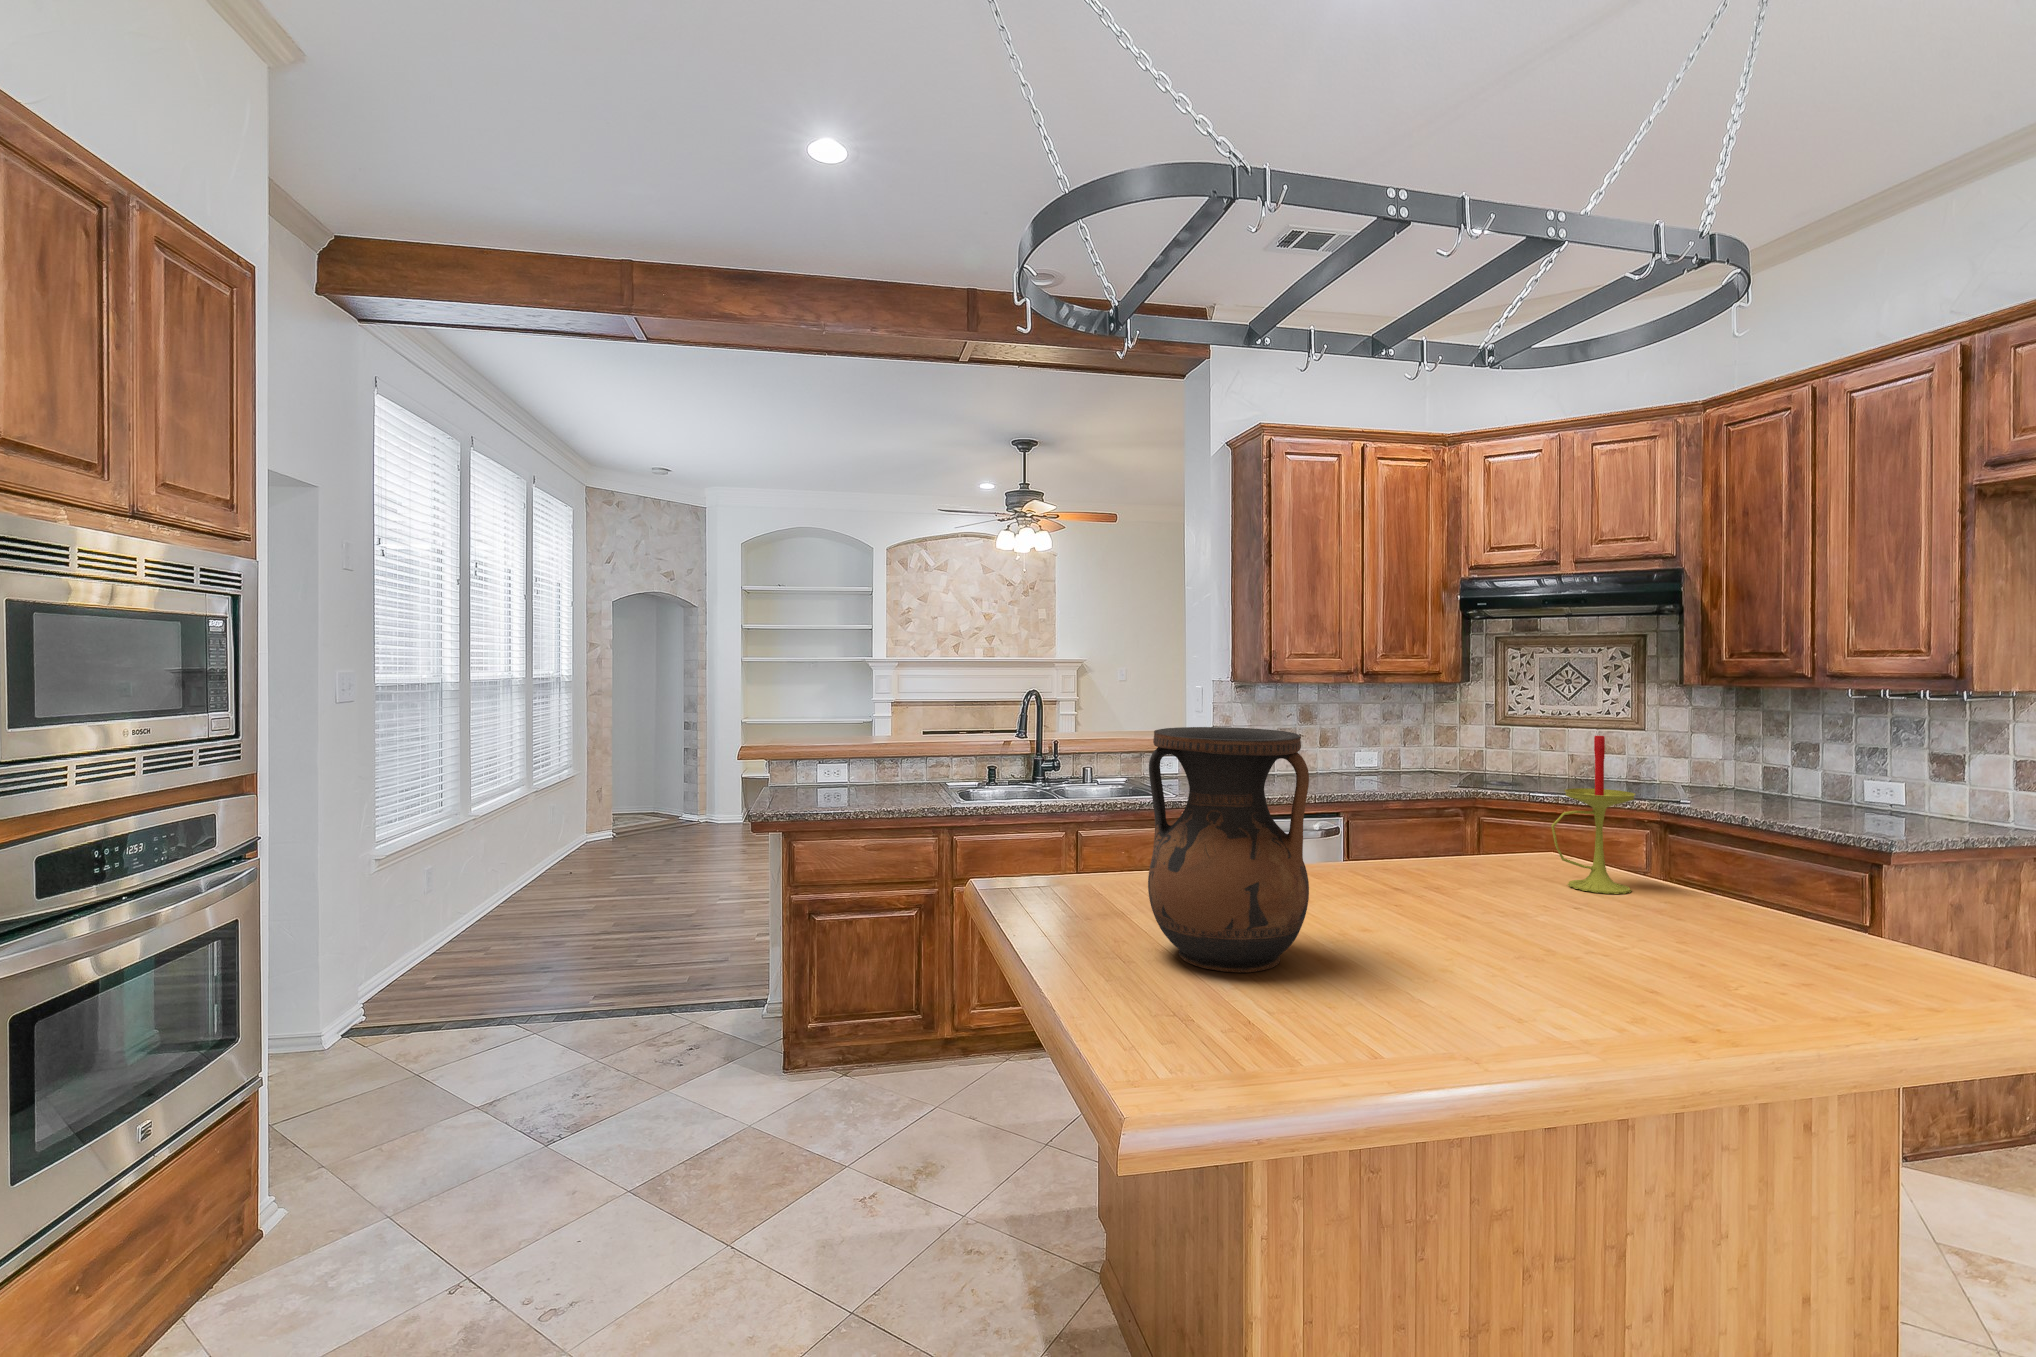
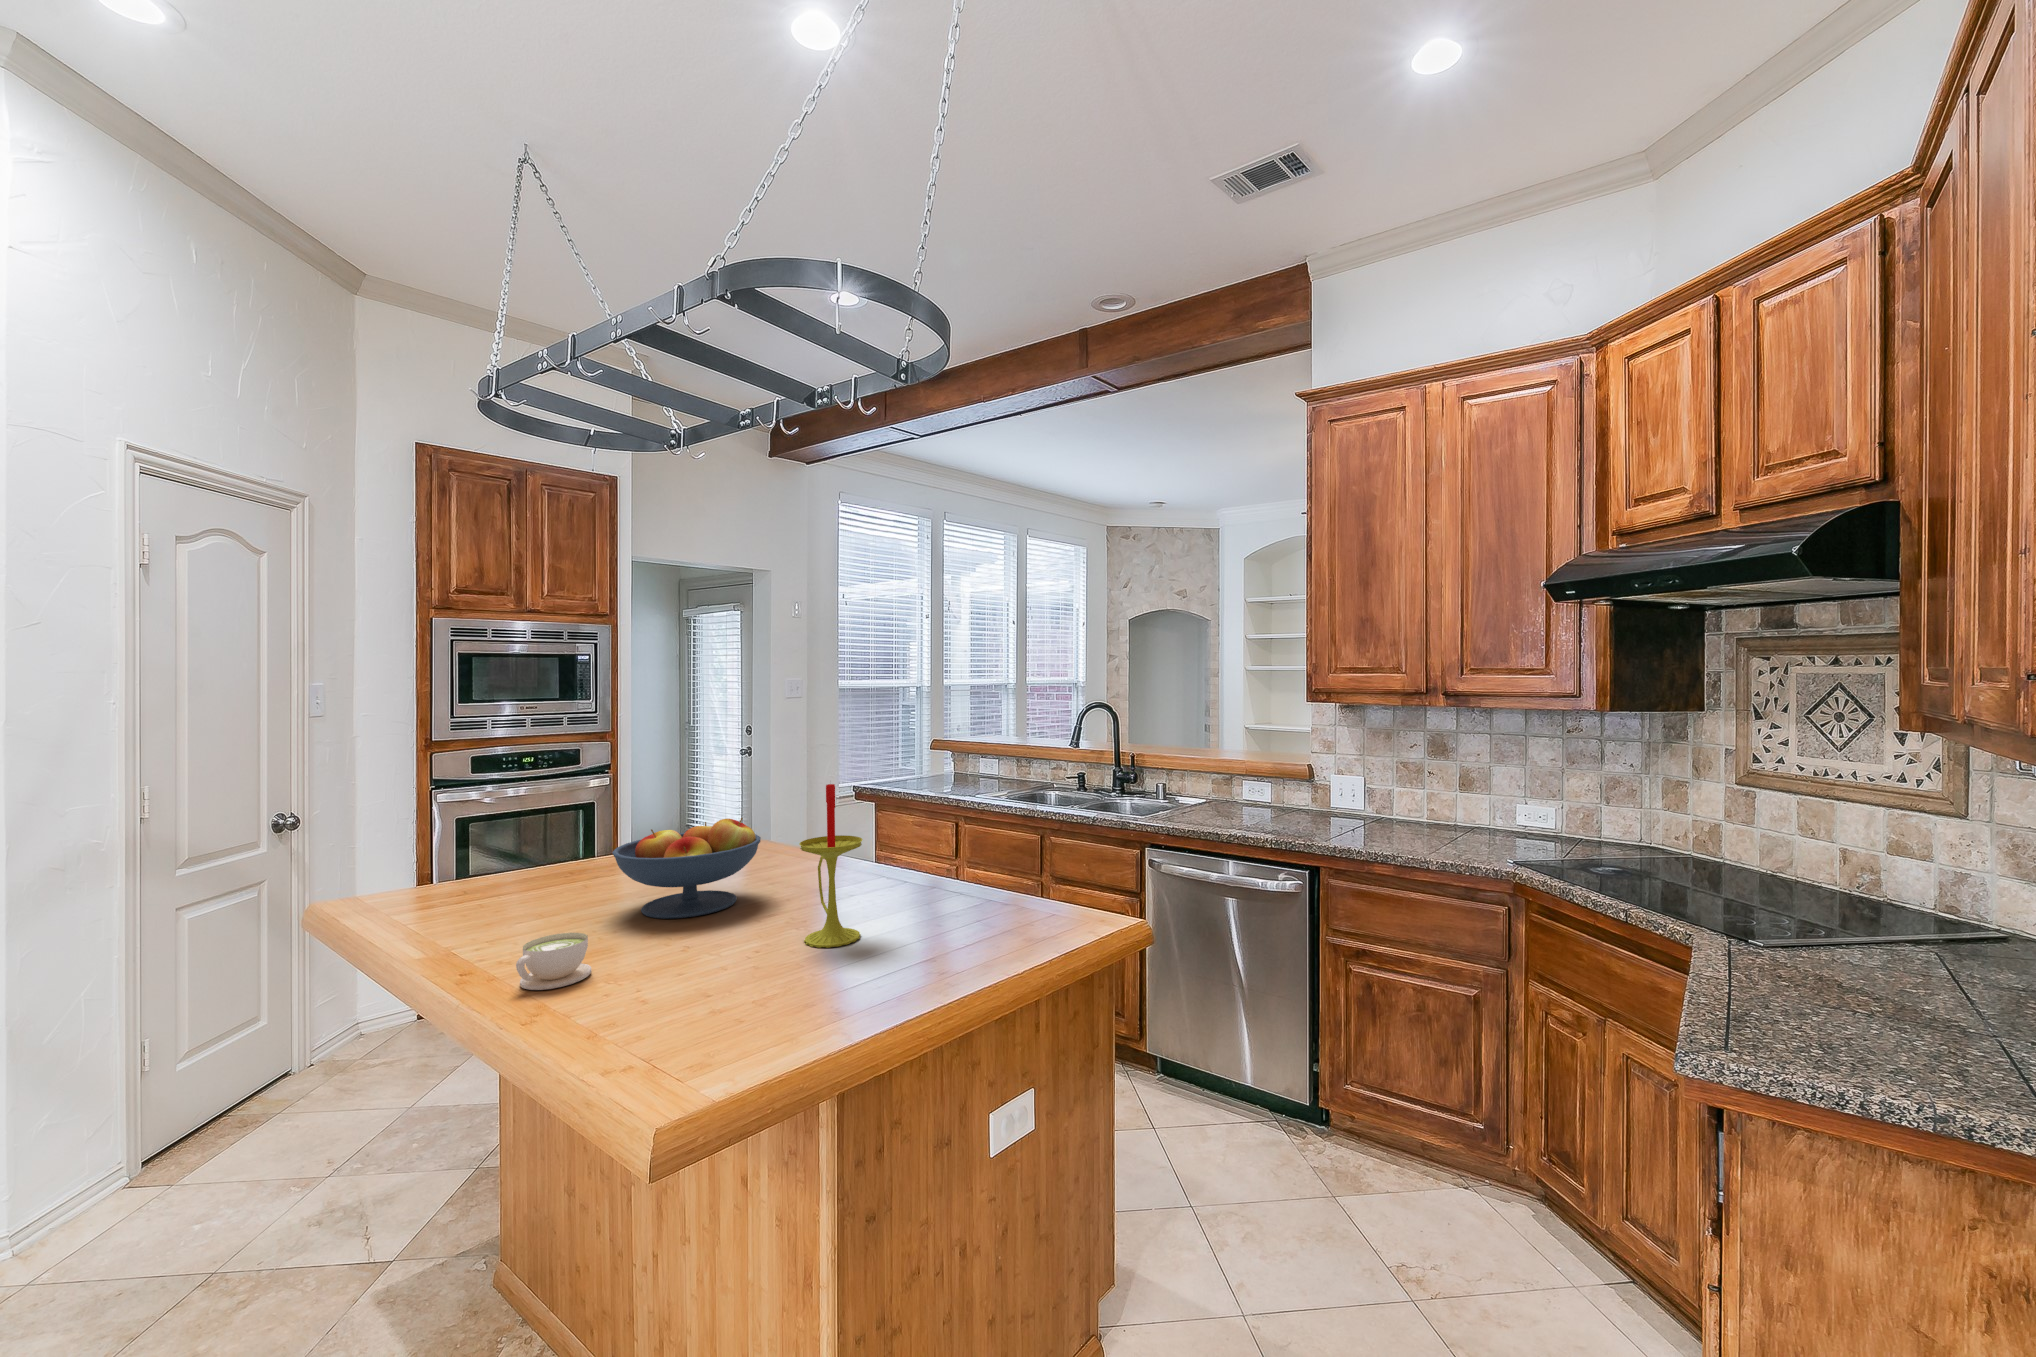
vase: present [1148,727,1309,973] -> none [477,750,588,896]
fruit bowl: none [1336,795,1525,924] -> present [612,818,761,919]
coffee cup: none [1693,905,1790,963] -> present [516,933,591,990]

